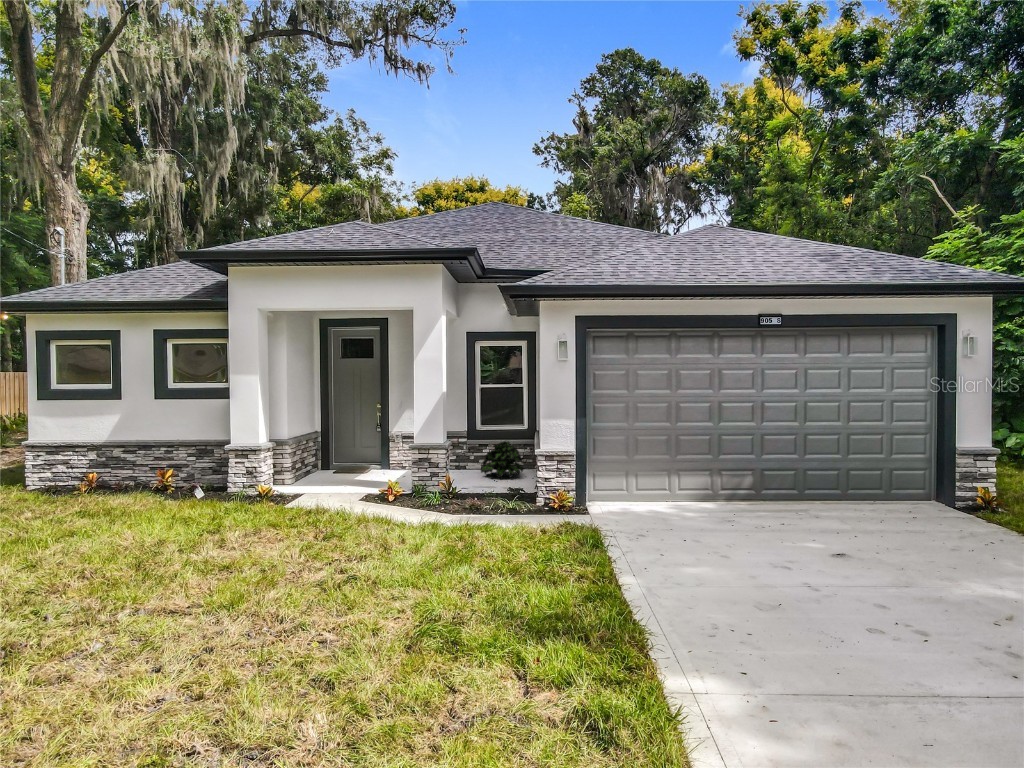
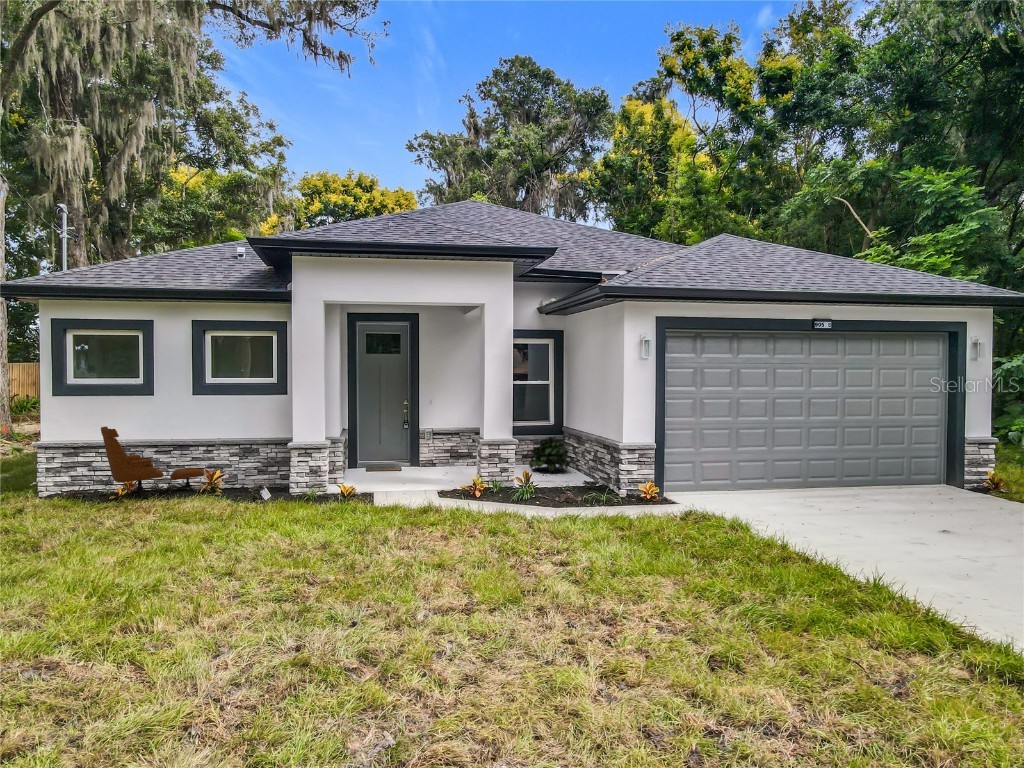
lounge chair: none [63,428,163,495] -> present [101,427,205,500]

